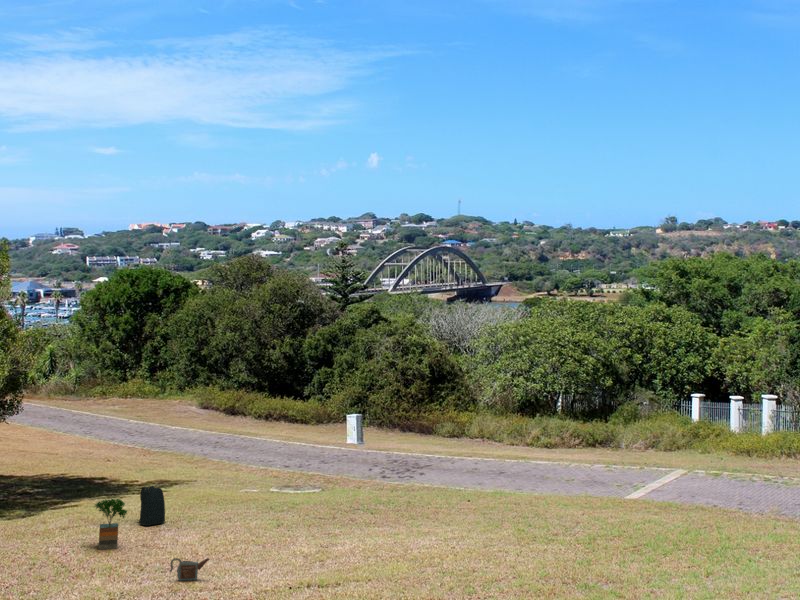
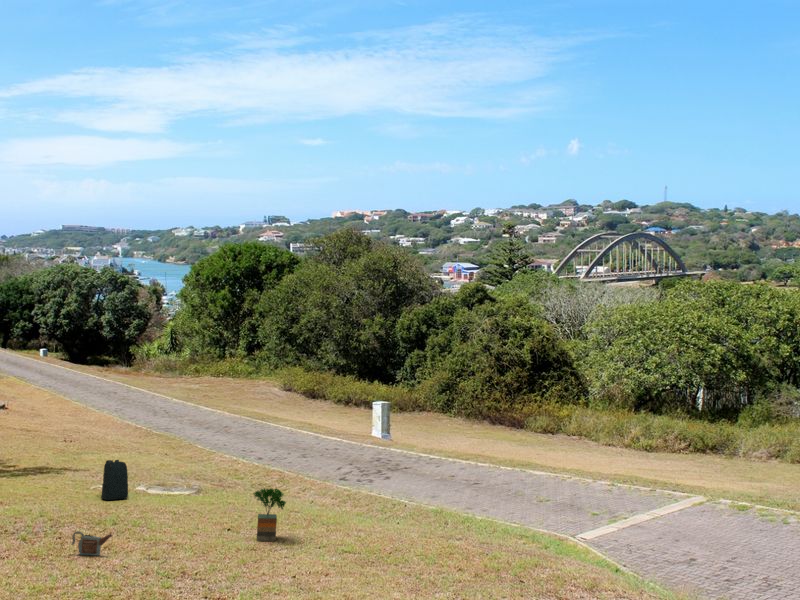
potted tree: present [95,499,127,550] -> present [253,488,286,541]

